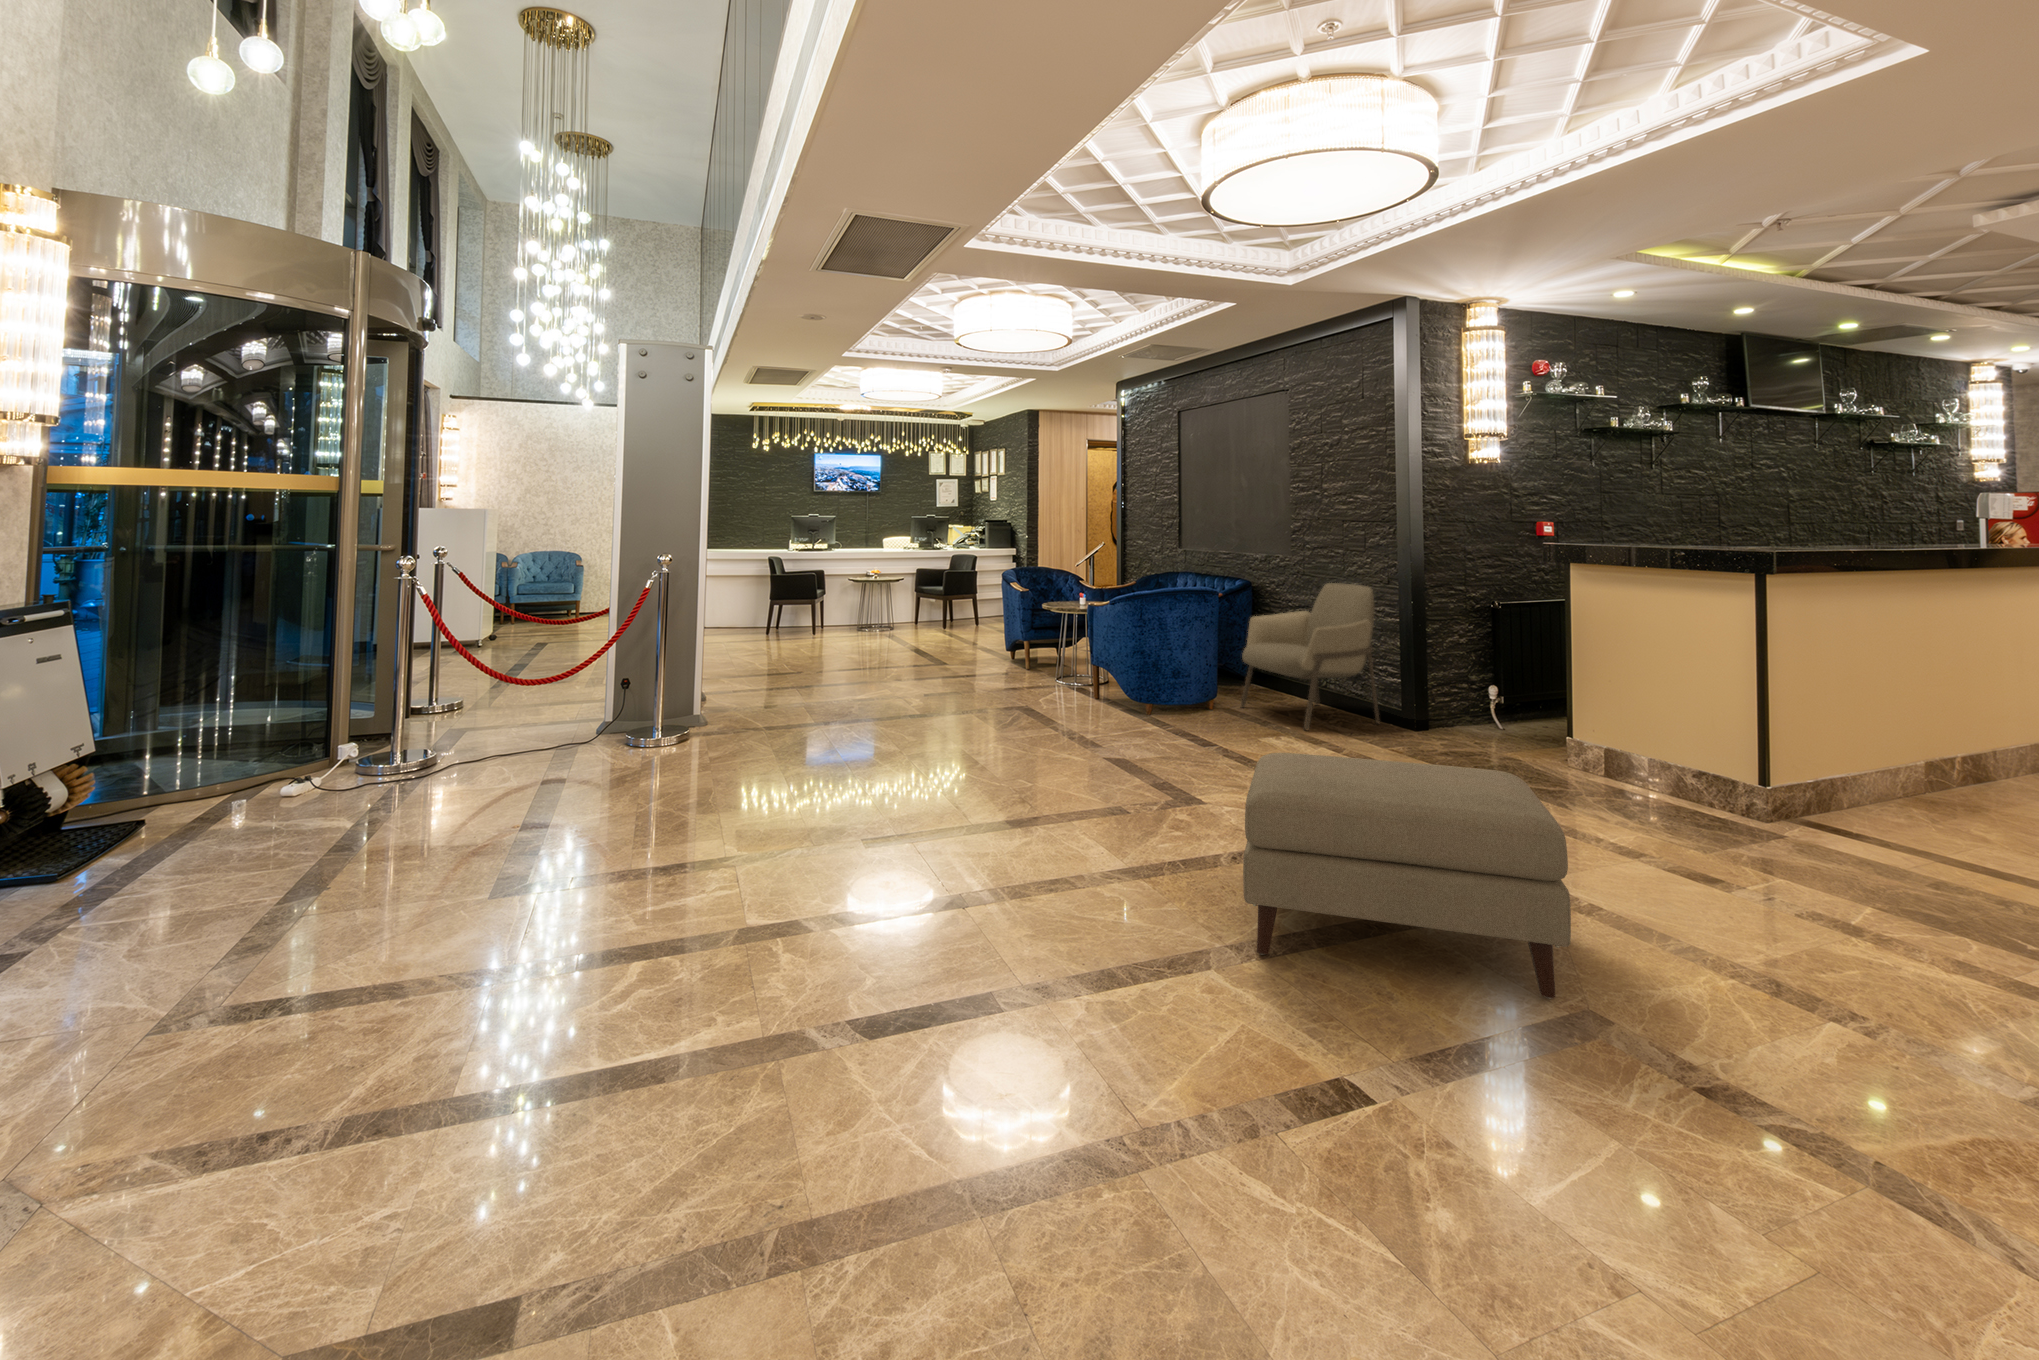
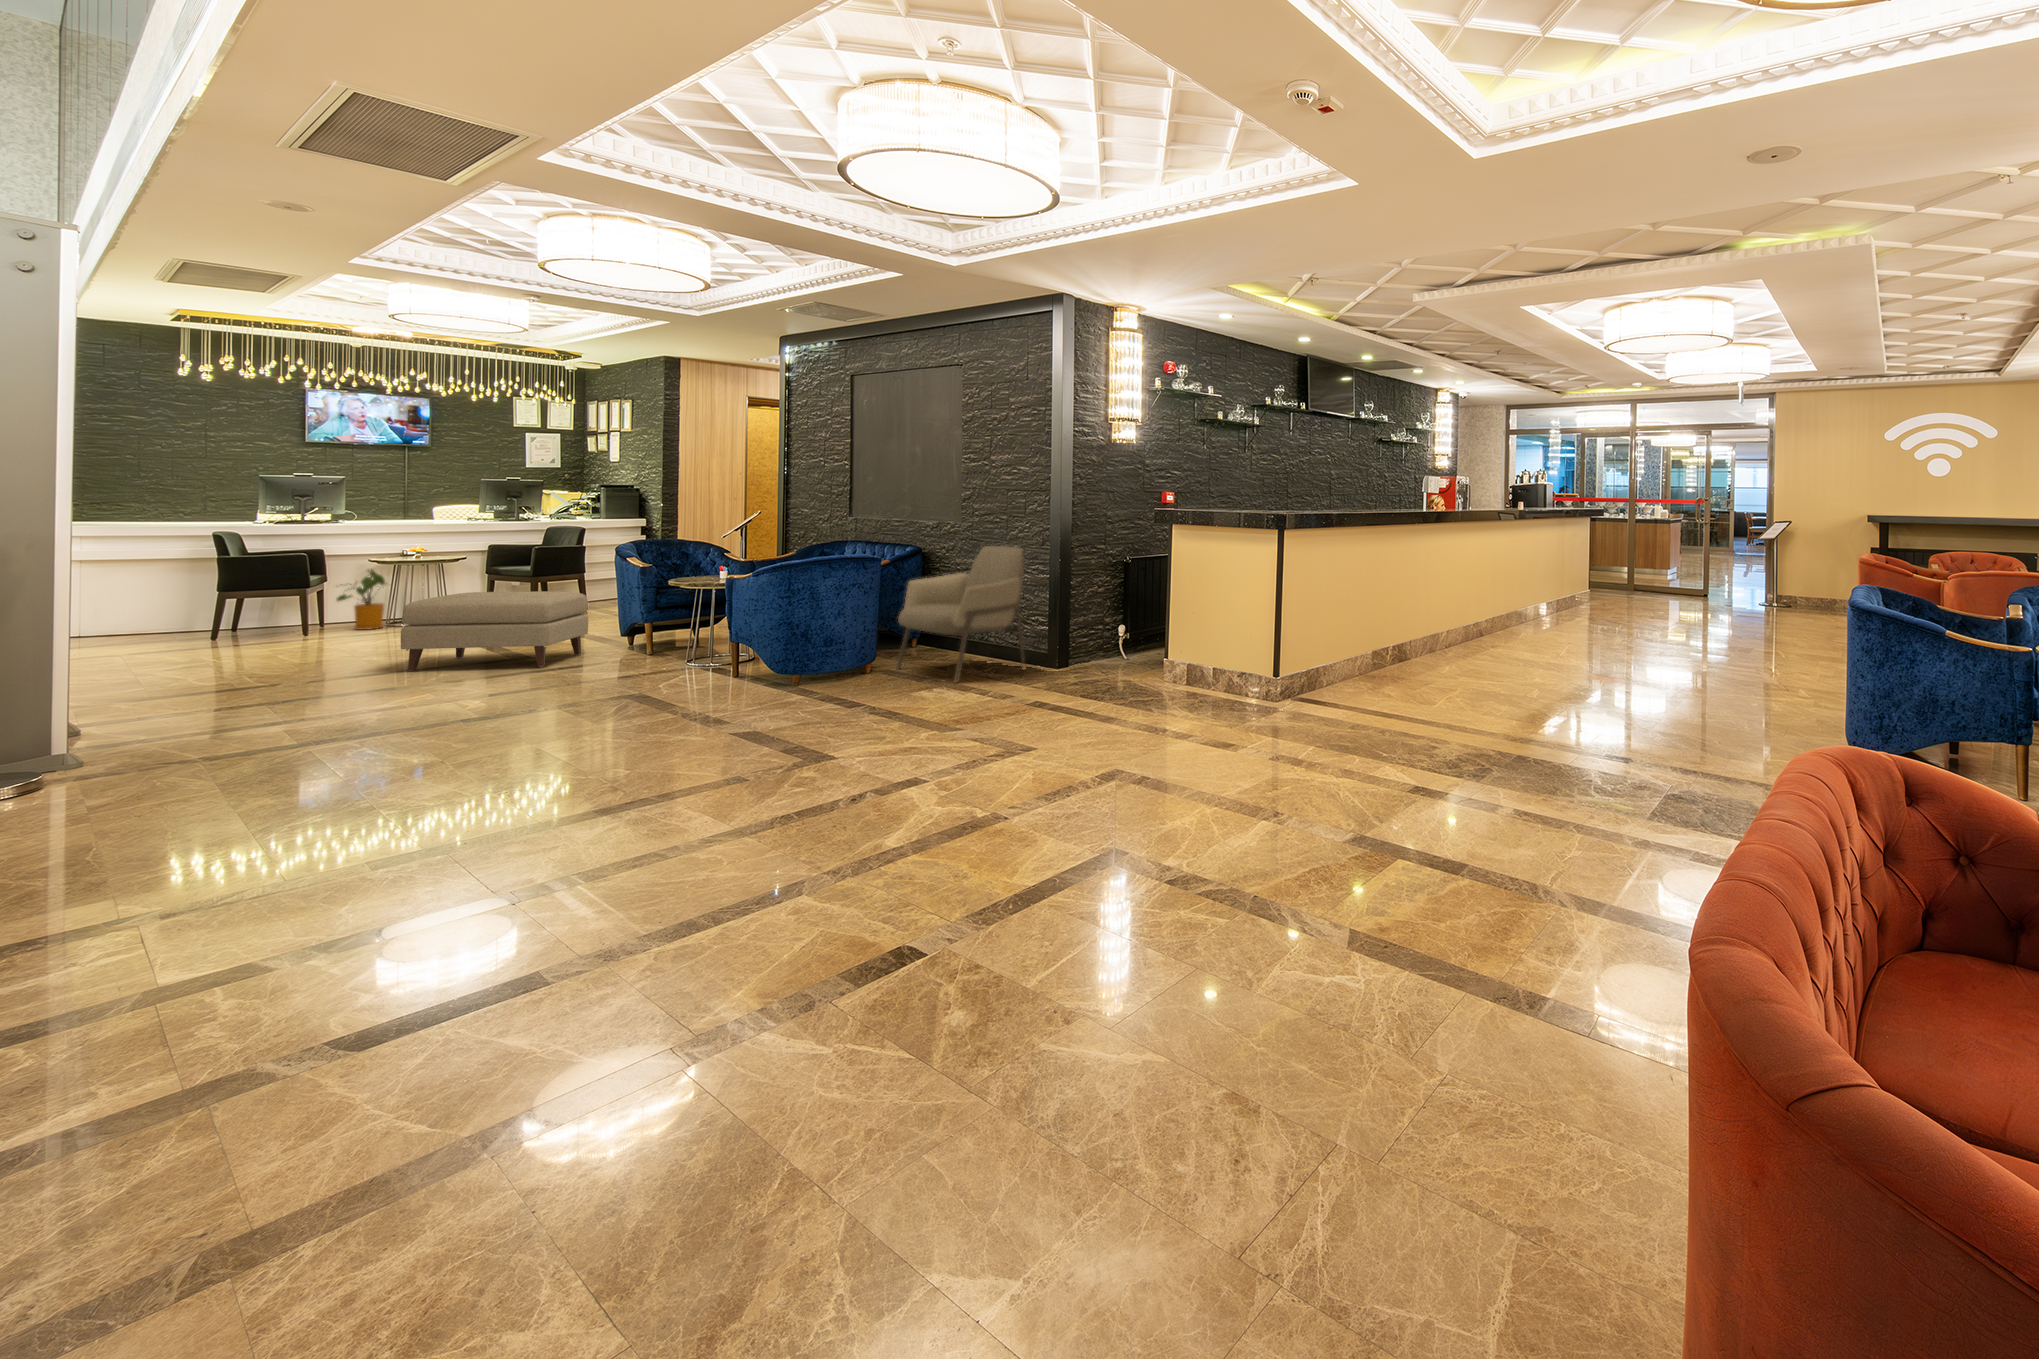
house plant: none [829,586,867,633] -> present [337,568,387,630]
ottoman: present [1243,753,1571,999] -> present [401,591,588,671]

